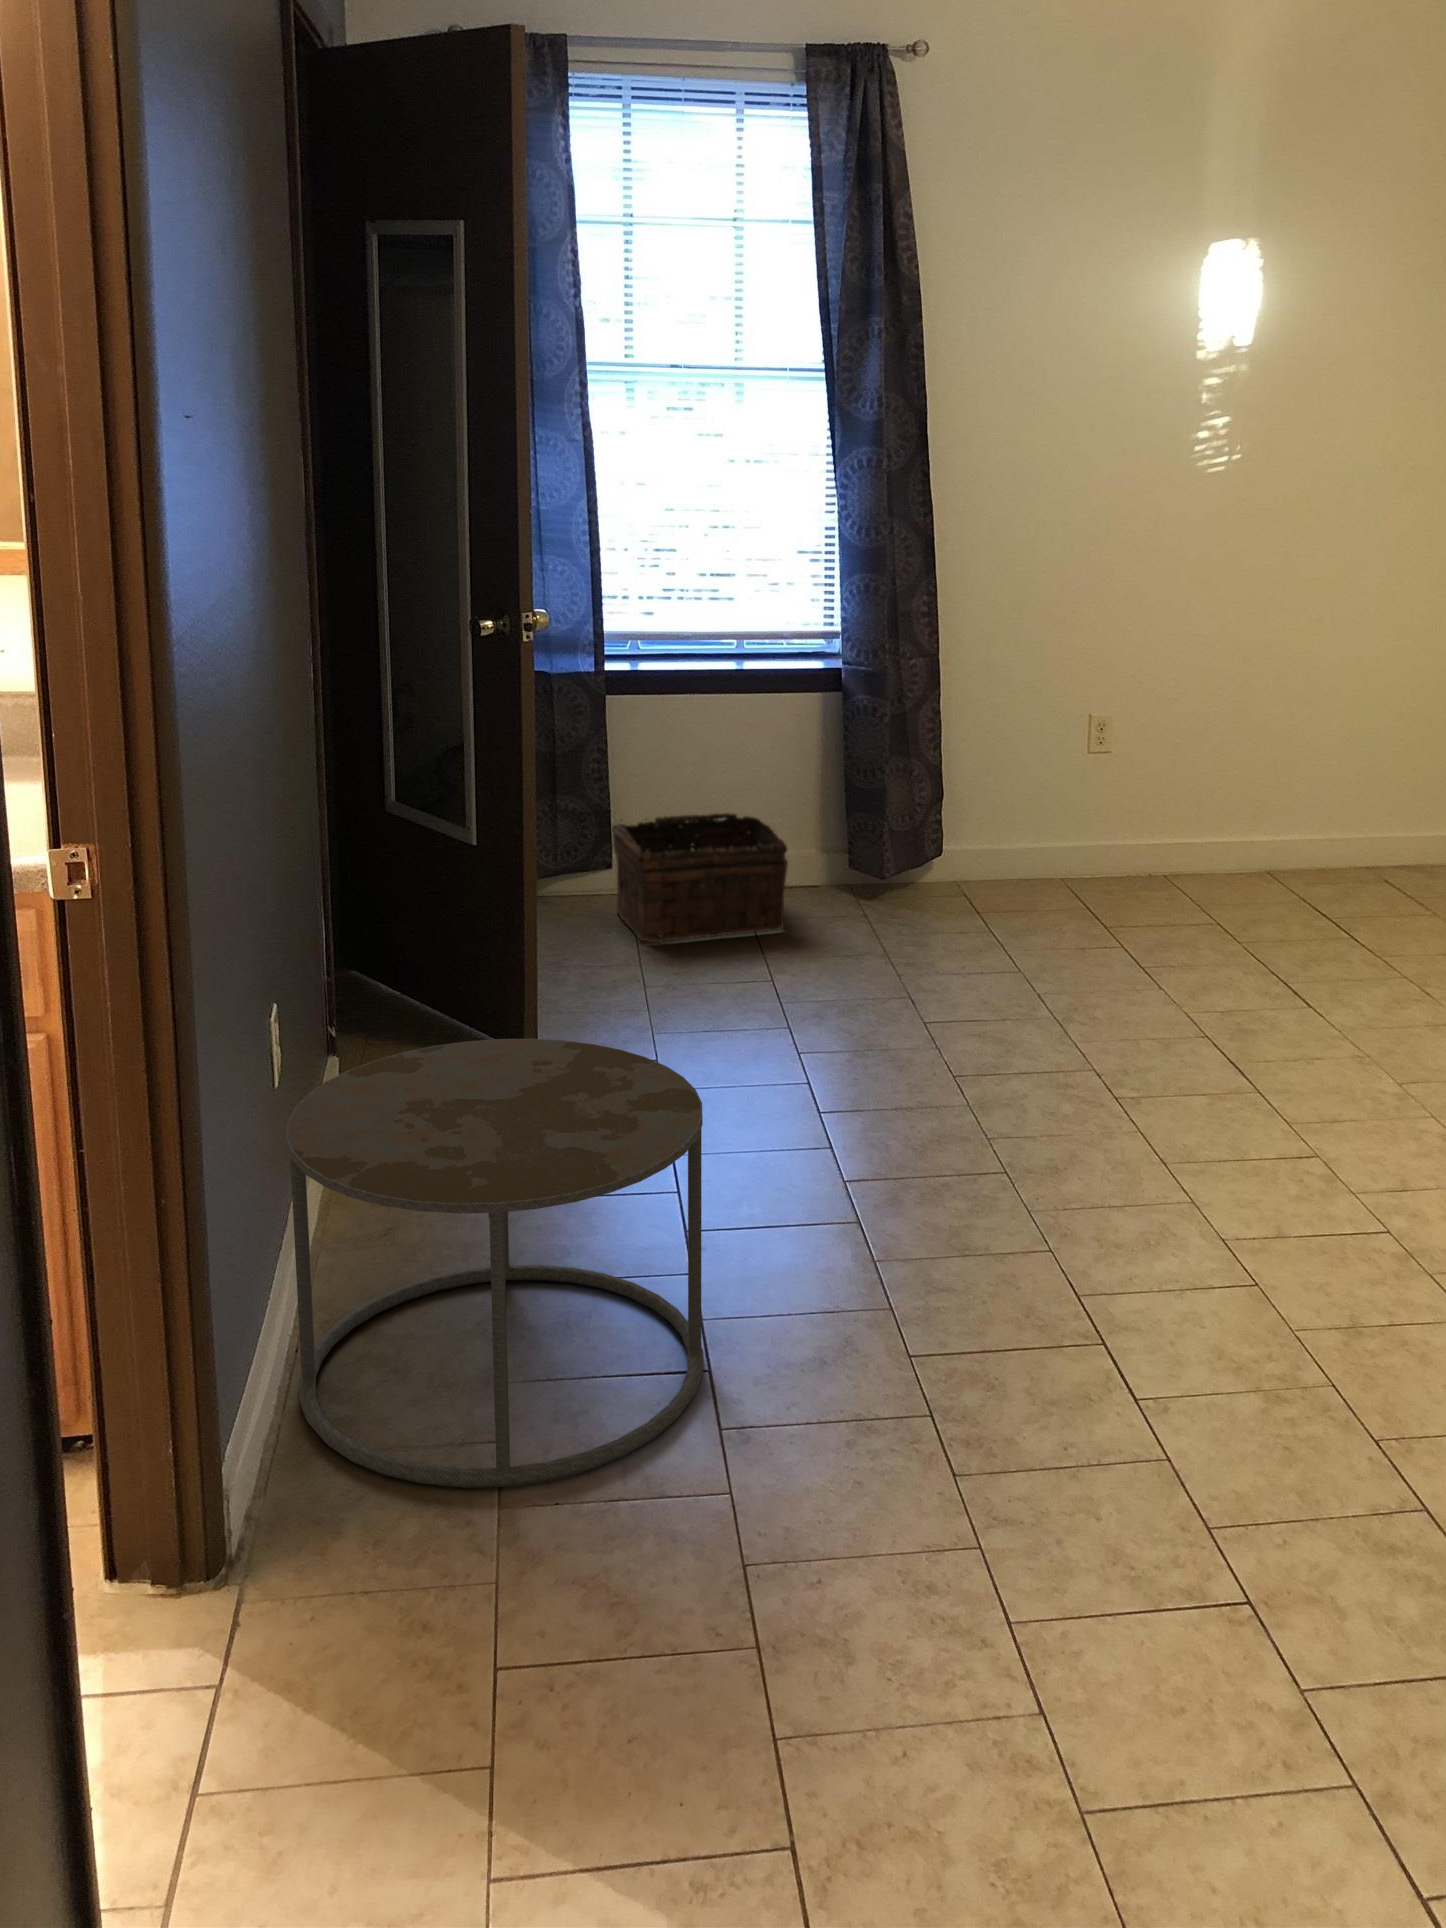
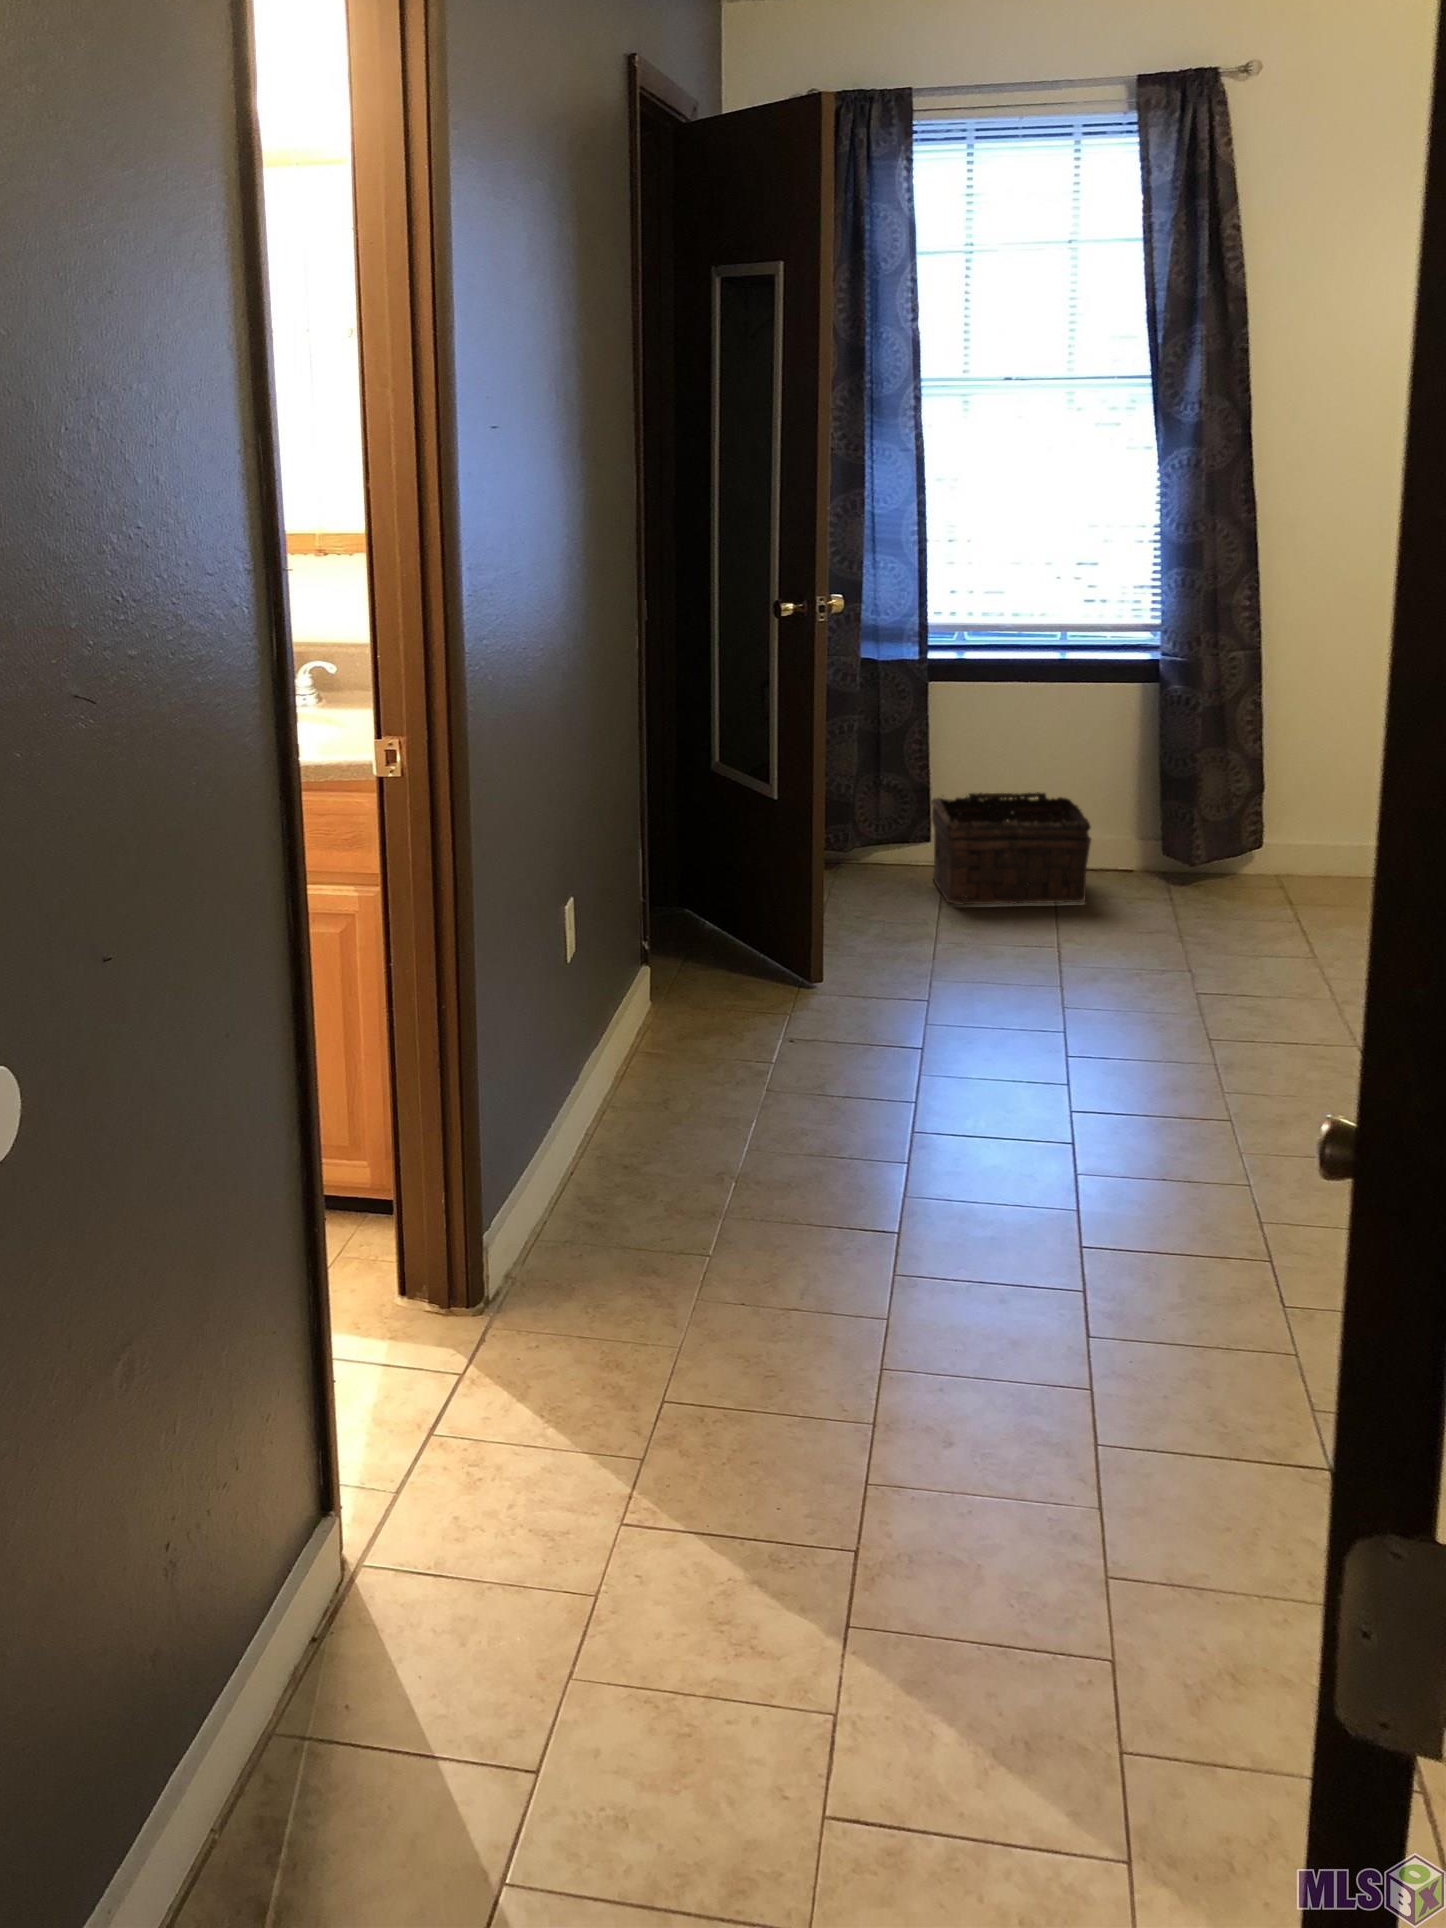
side table: present [286,1039,703,1488] -> none [560,940,898,1286]

